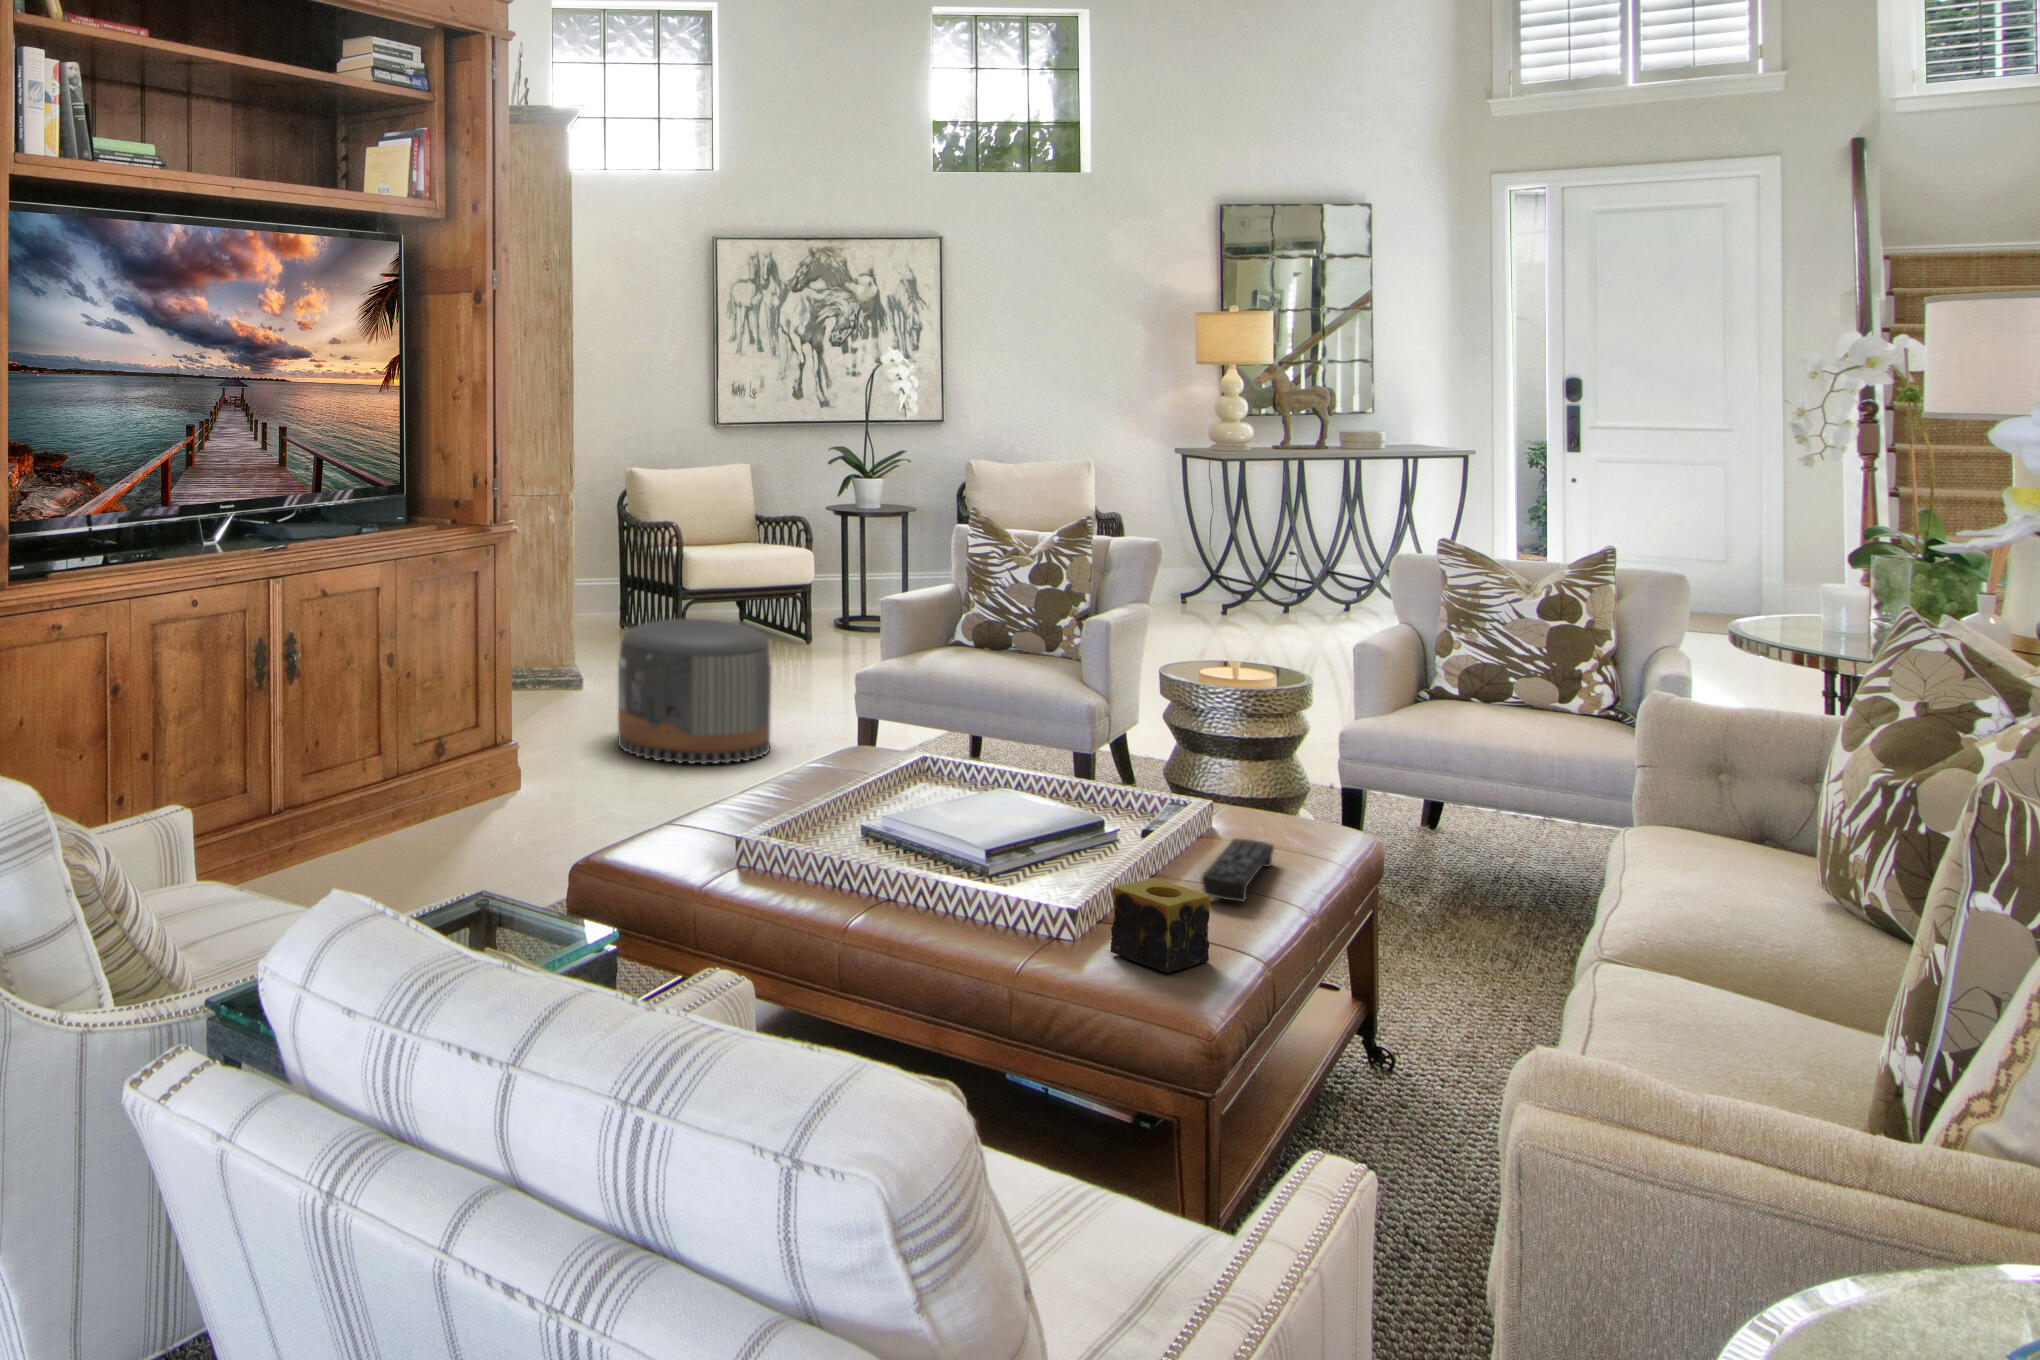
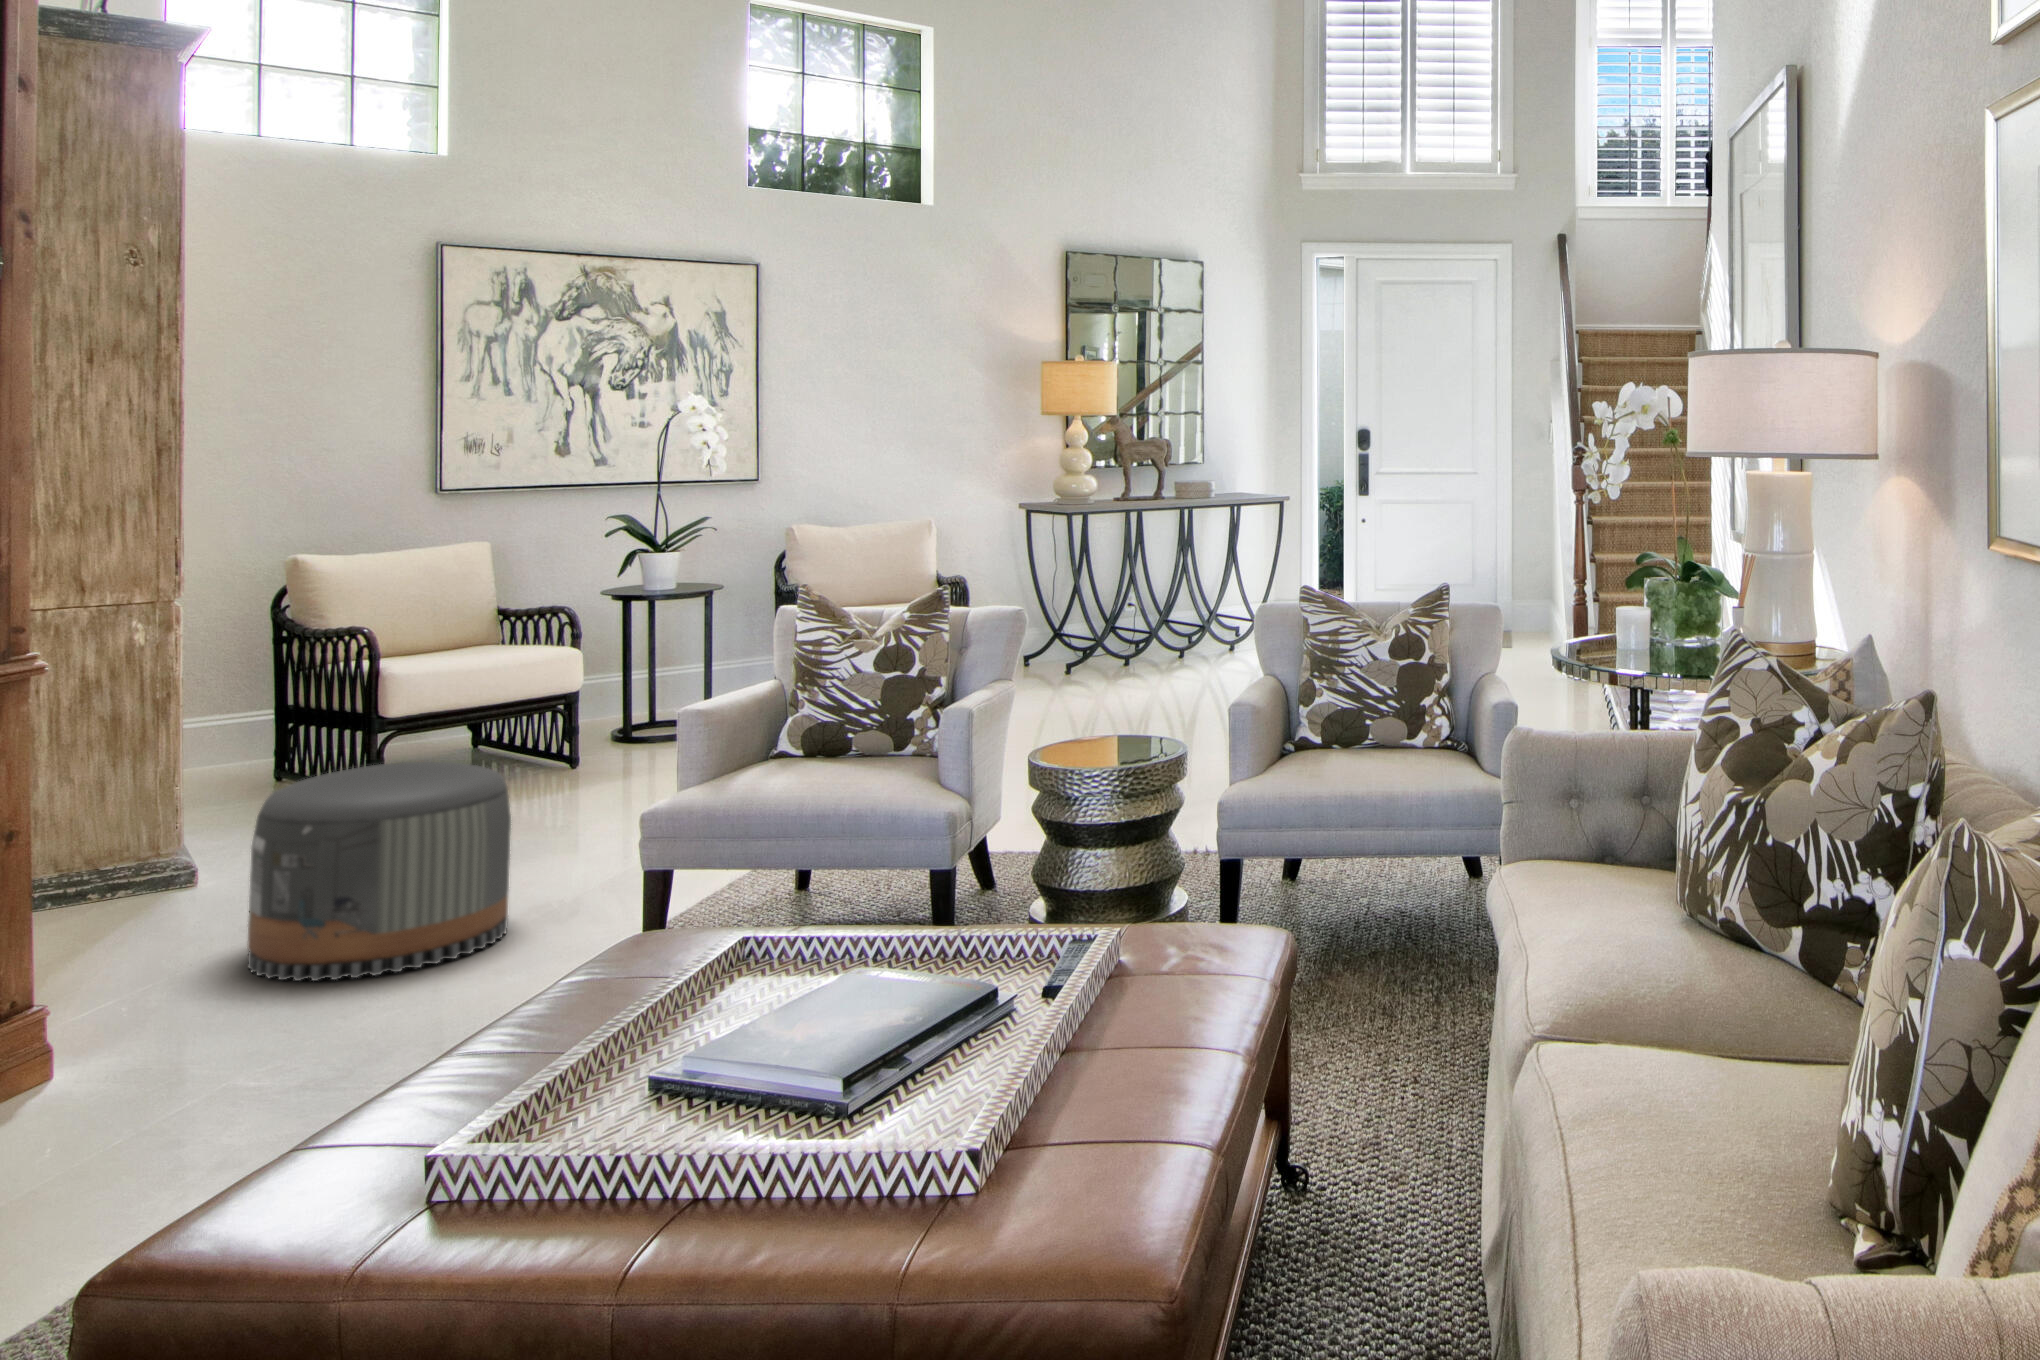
remote control: present [1202,839,1274,902] -> none [1124,969,1194,1061]
candle: present [1110,878,1210,973] -> none [1024,1063,1149,1195]

